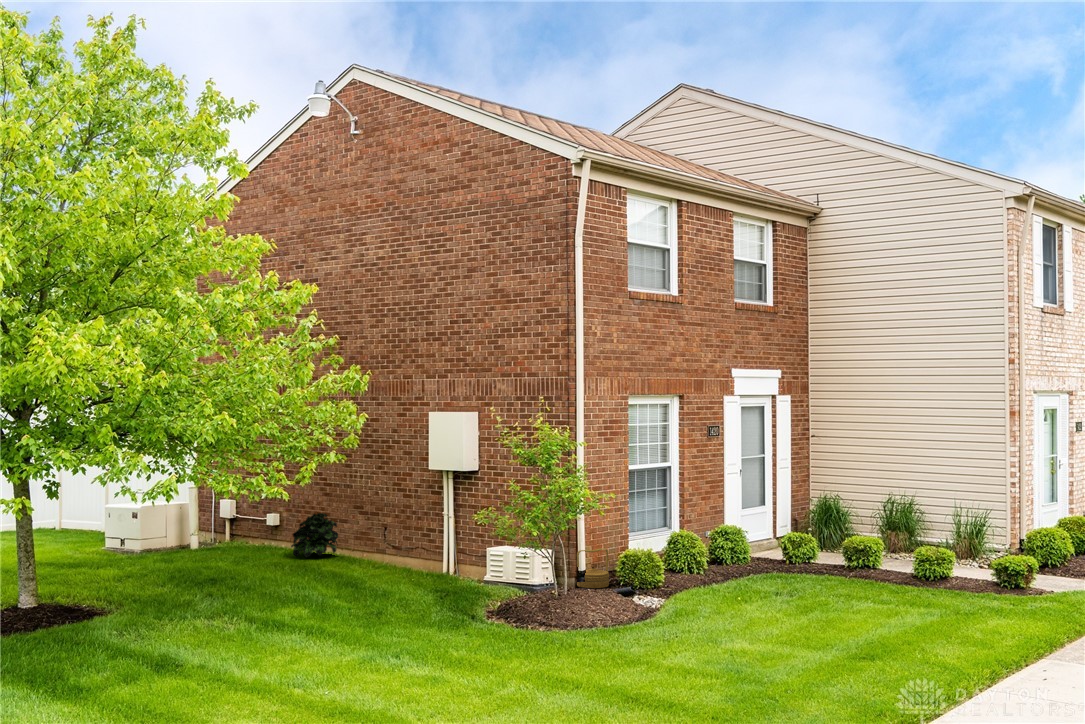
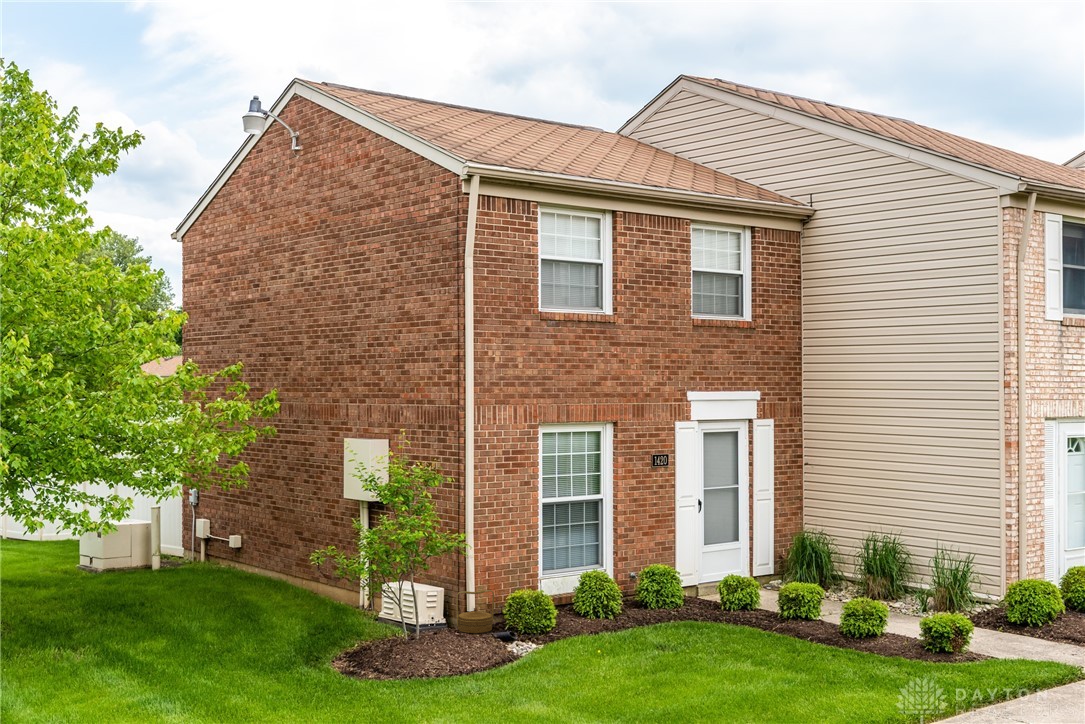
potted plant: present [291,513,338,557] -> none [229,536,285,582]

